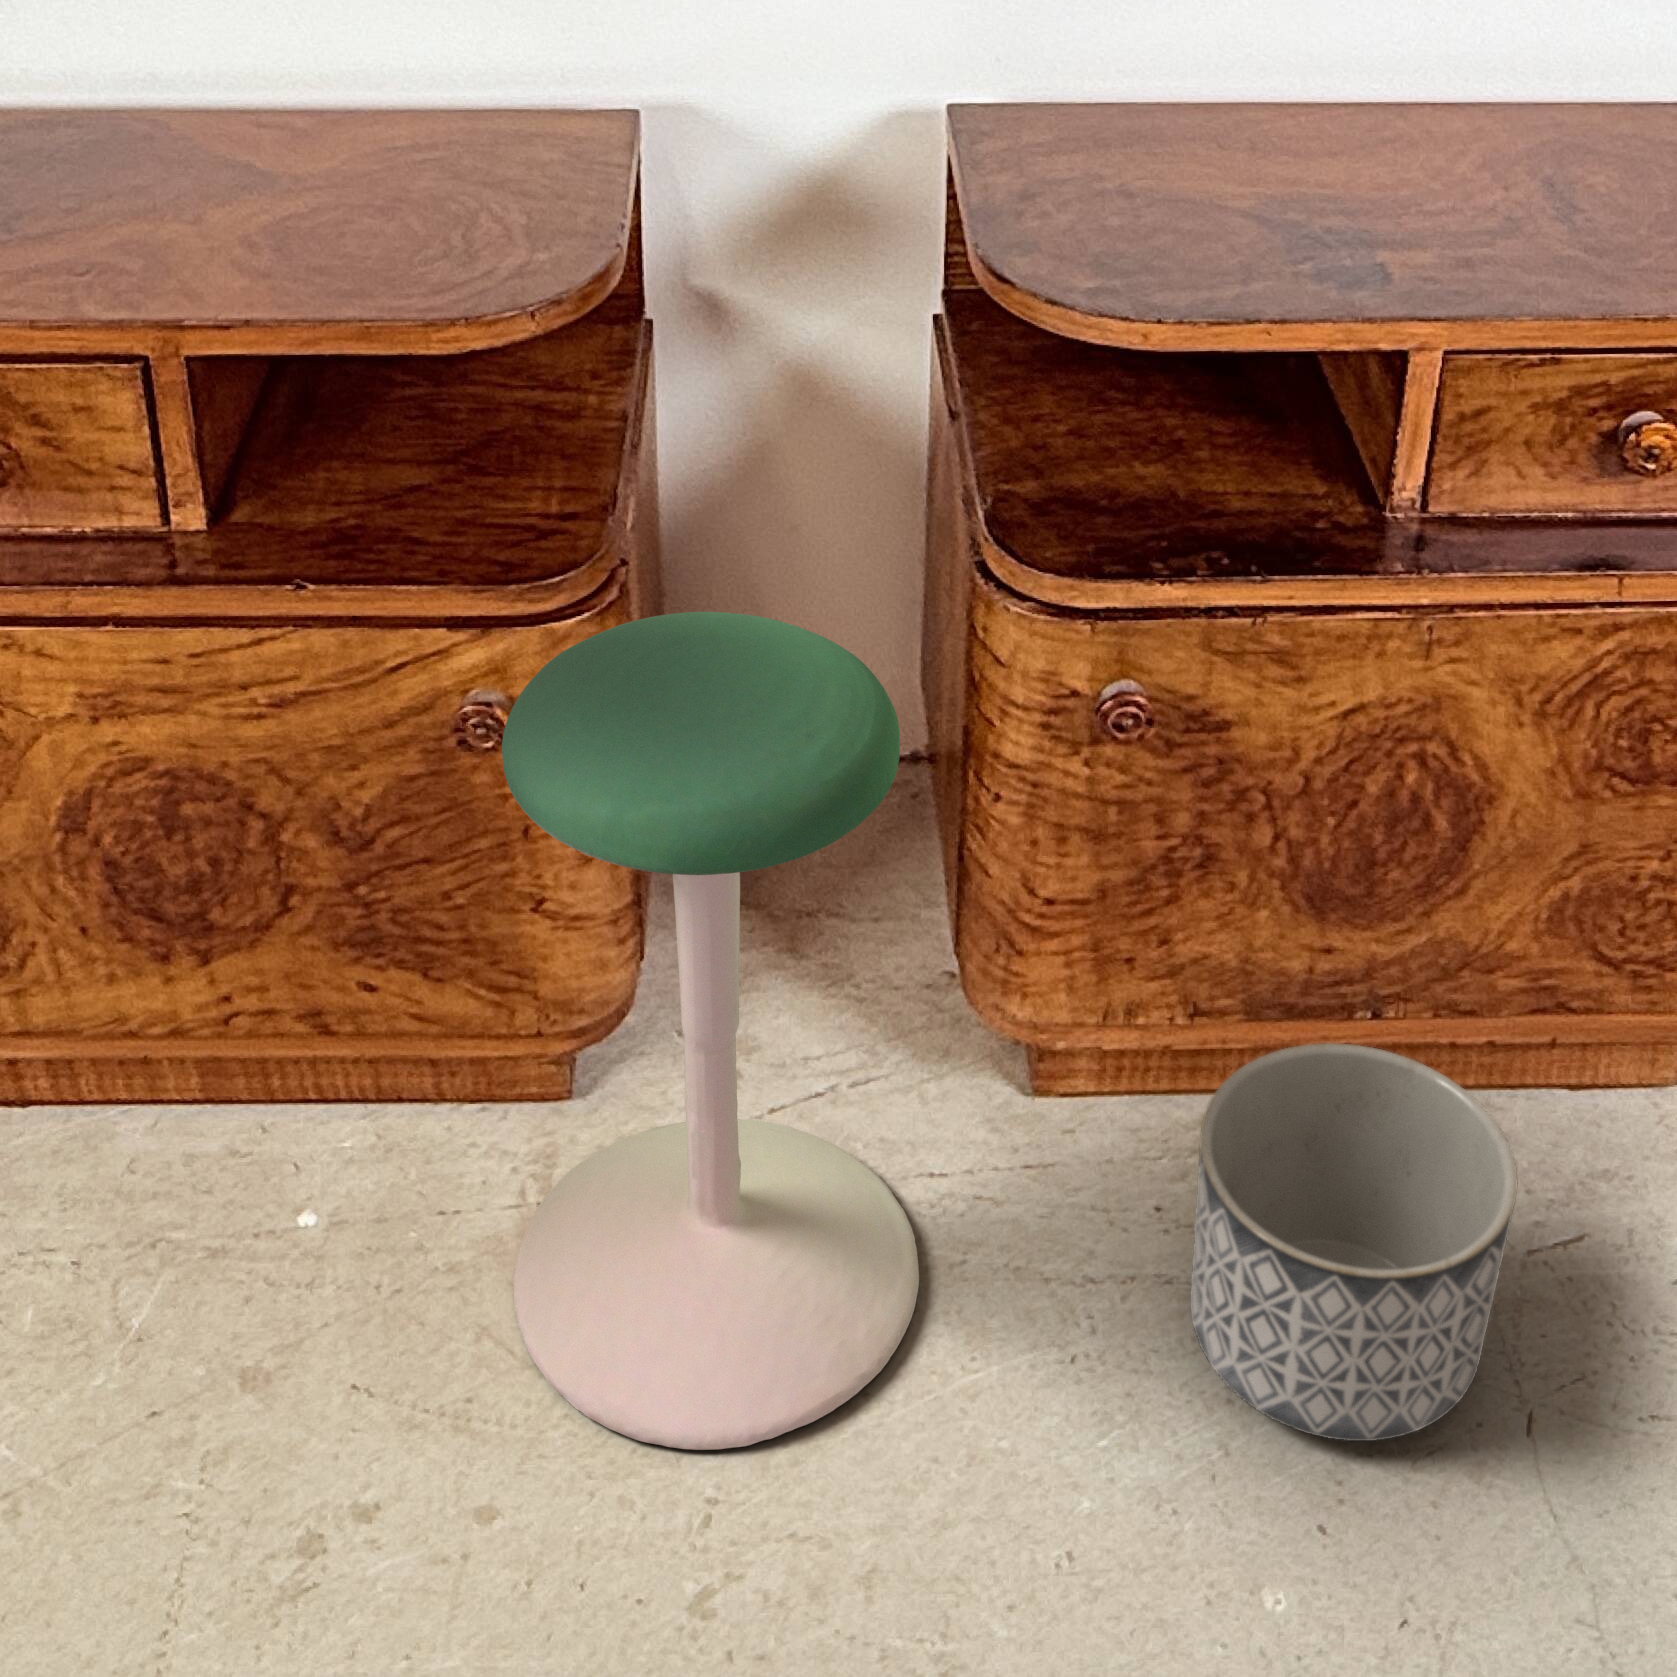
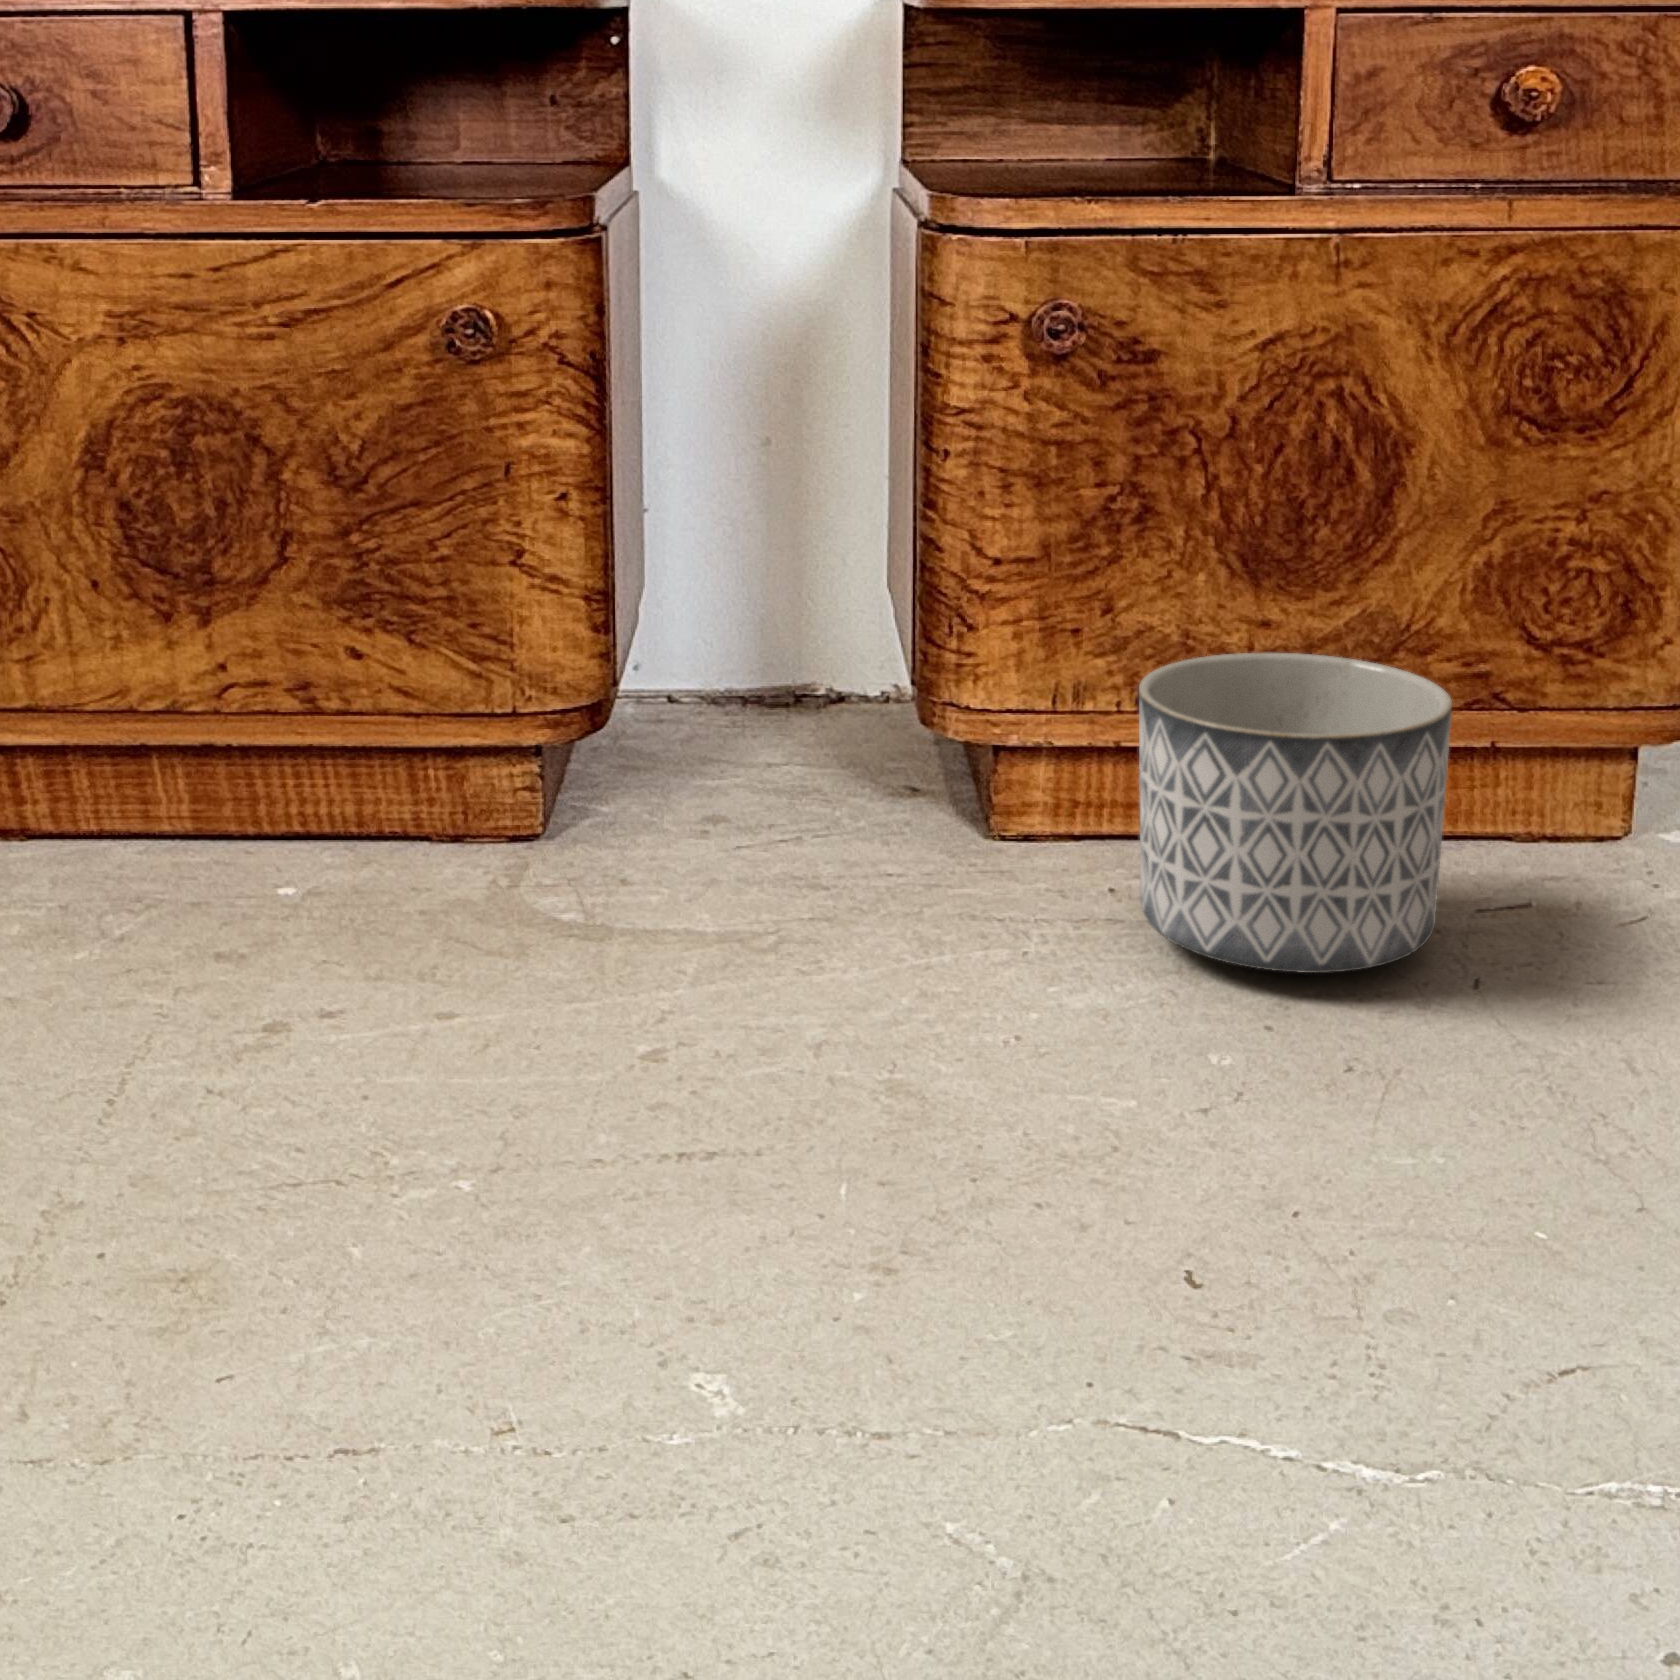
stool: present [502,612,919,1450] -> none [471,186,873,987]

